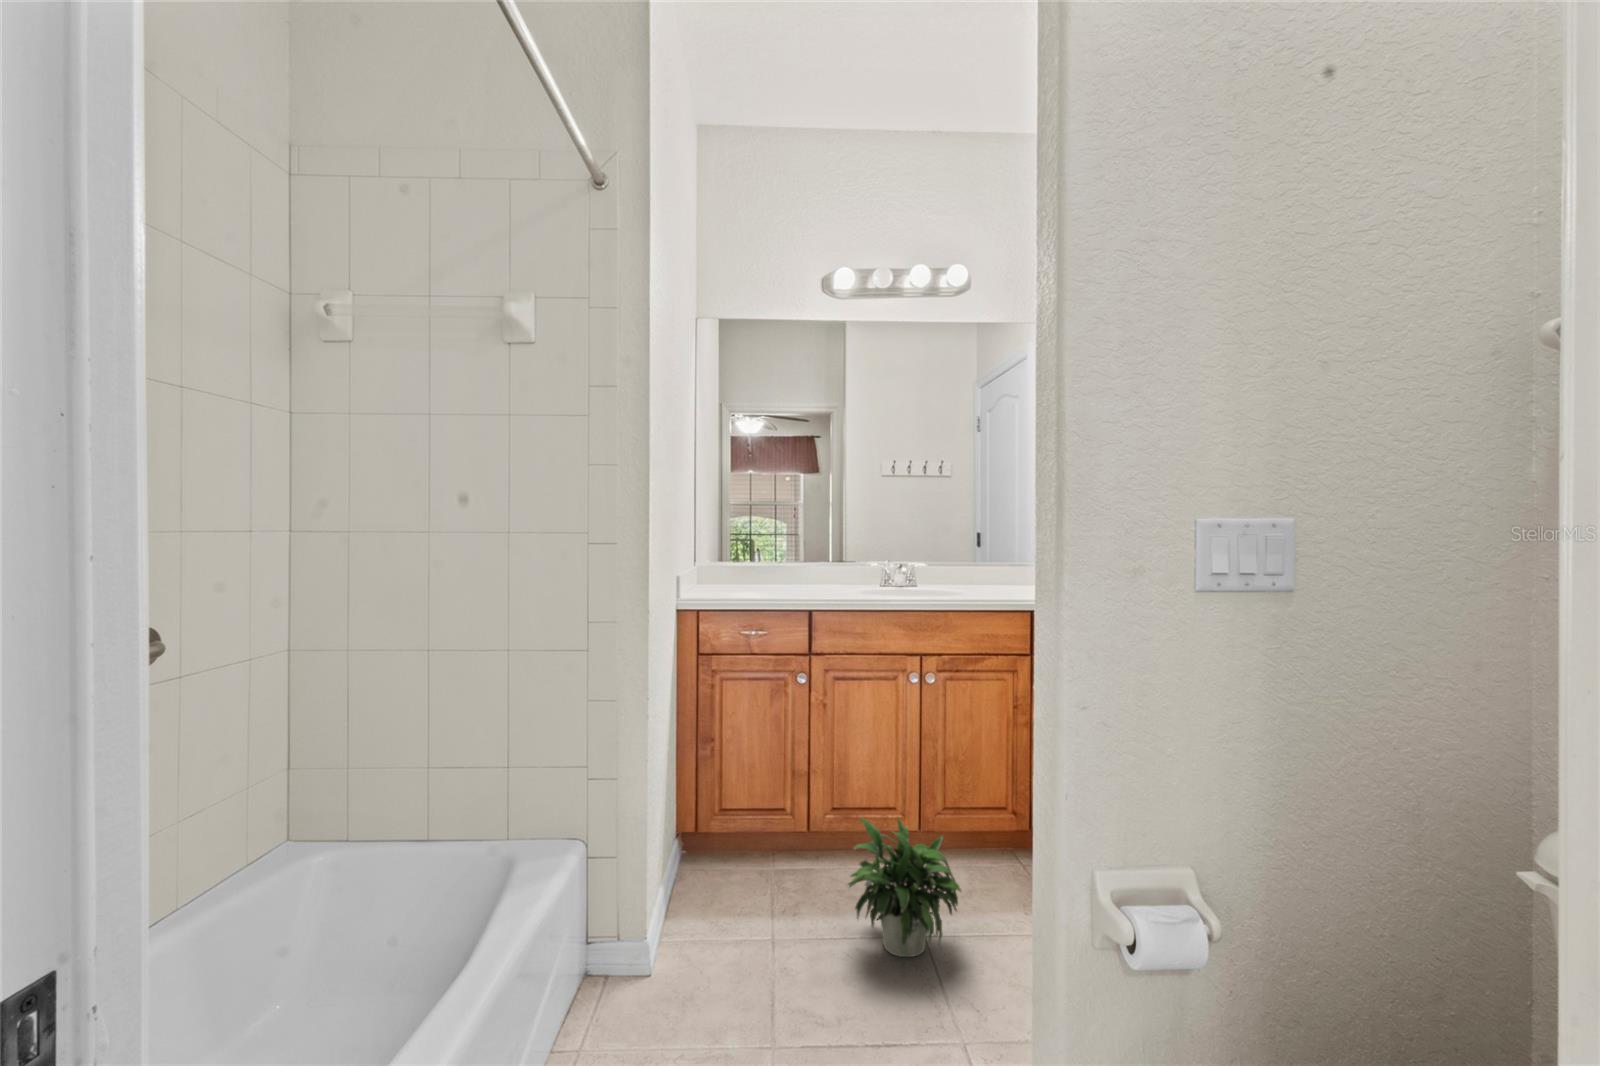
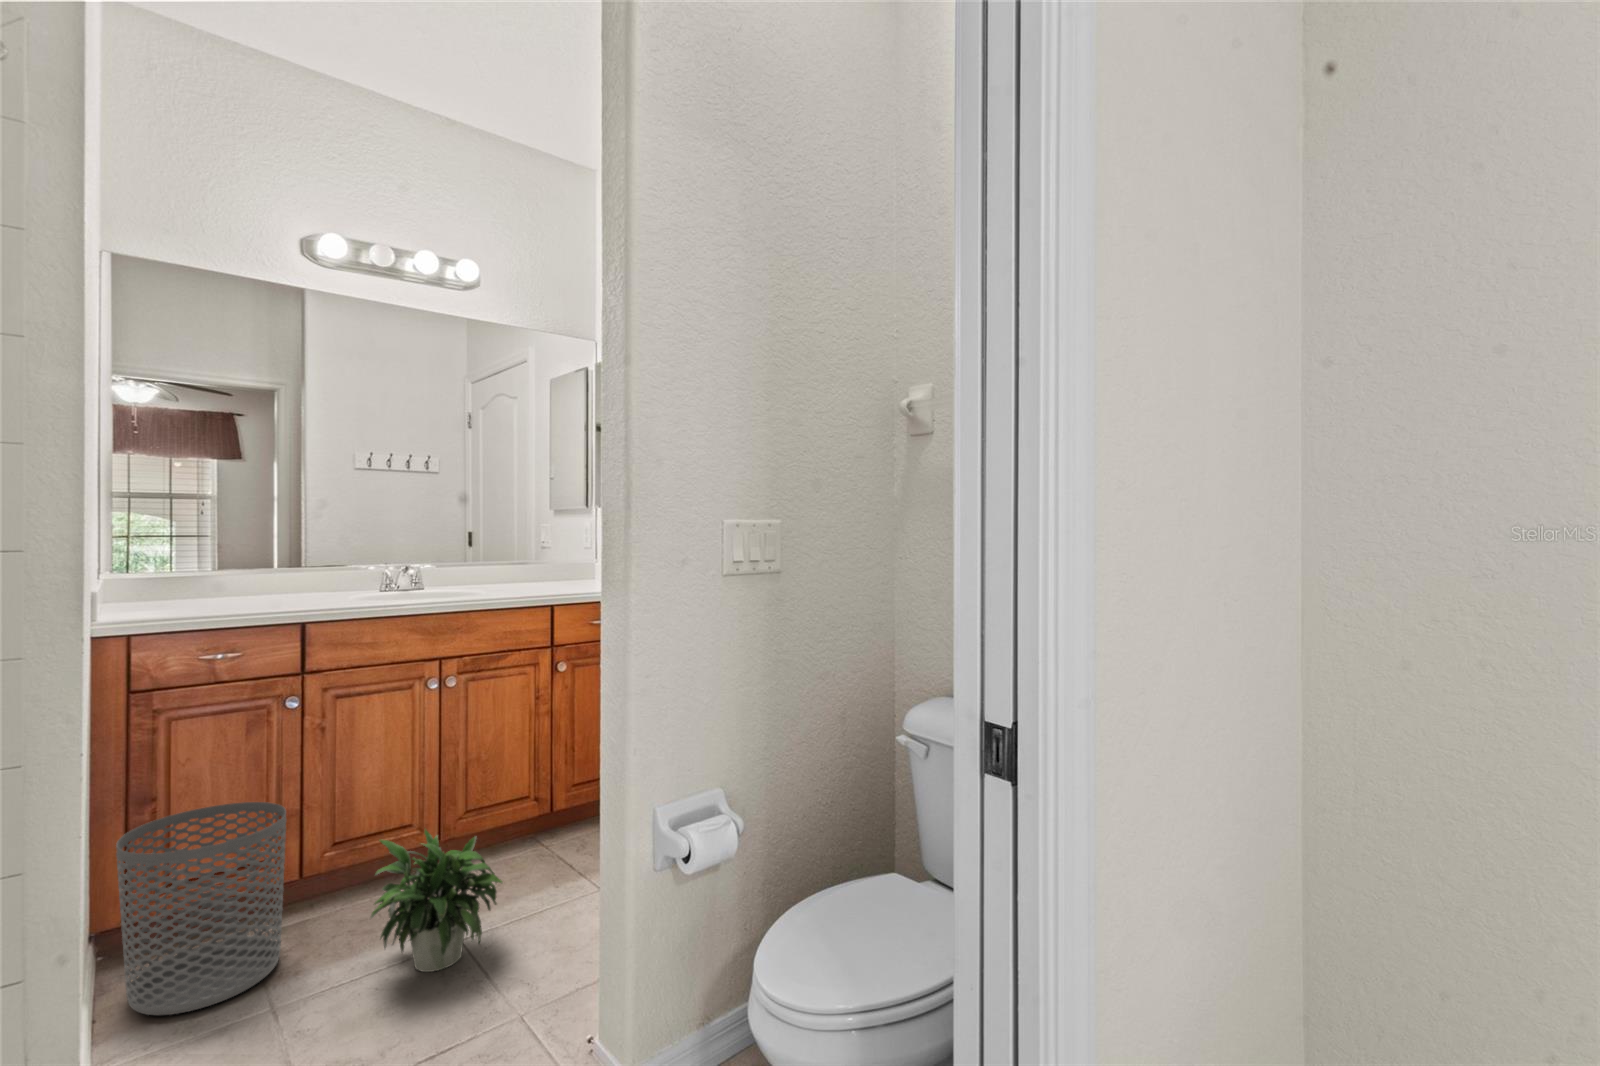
waste bin: none [684,756,793,919] -> present [116,802,287,1015]

